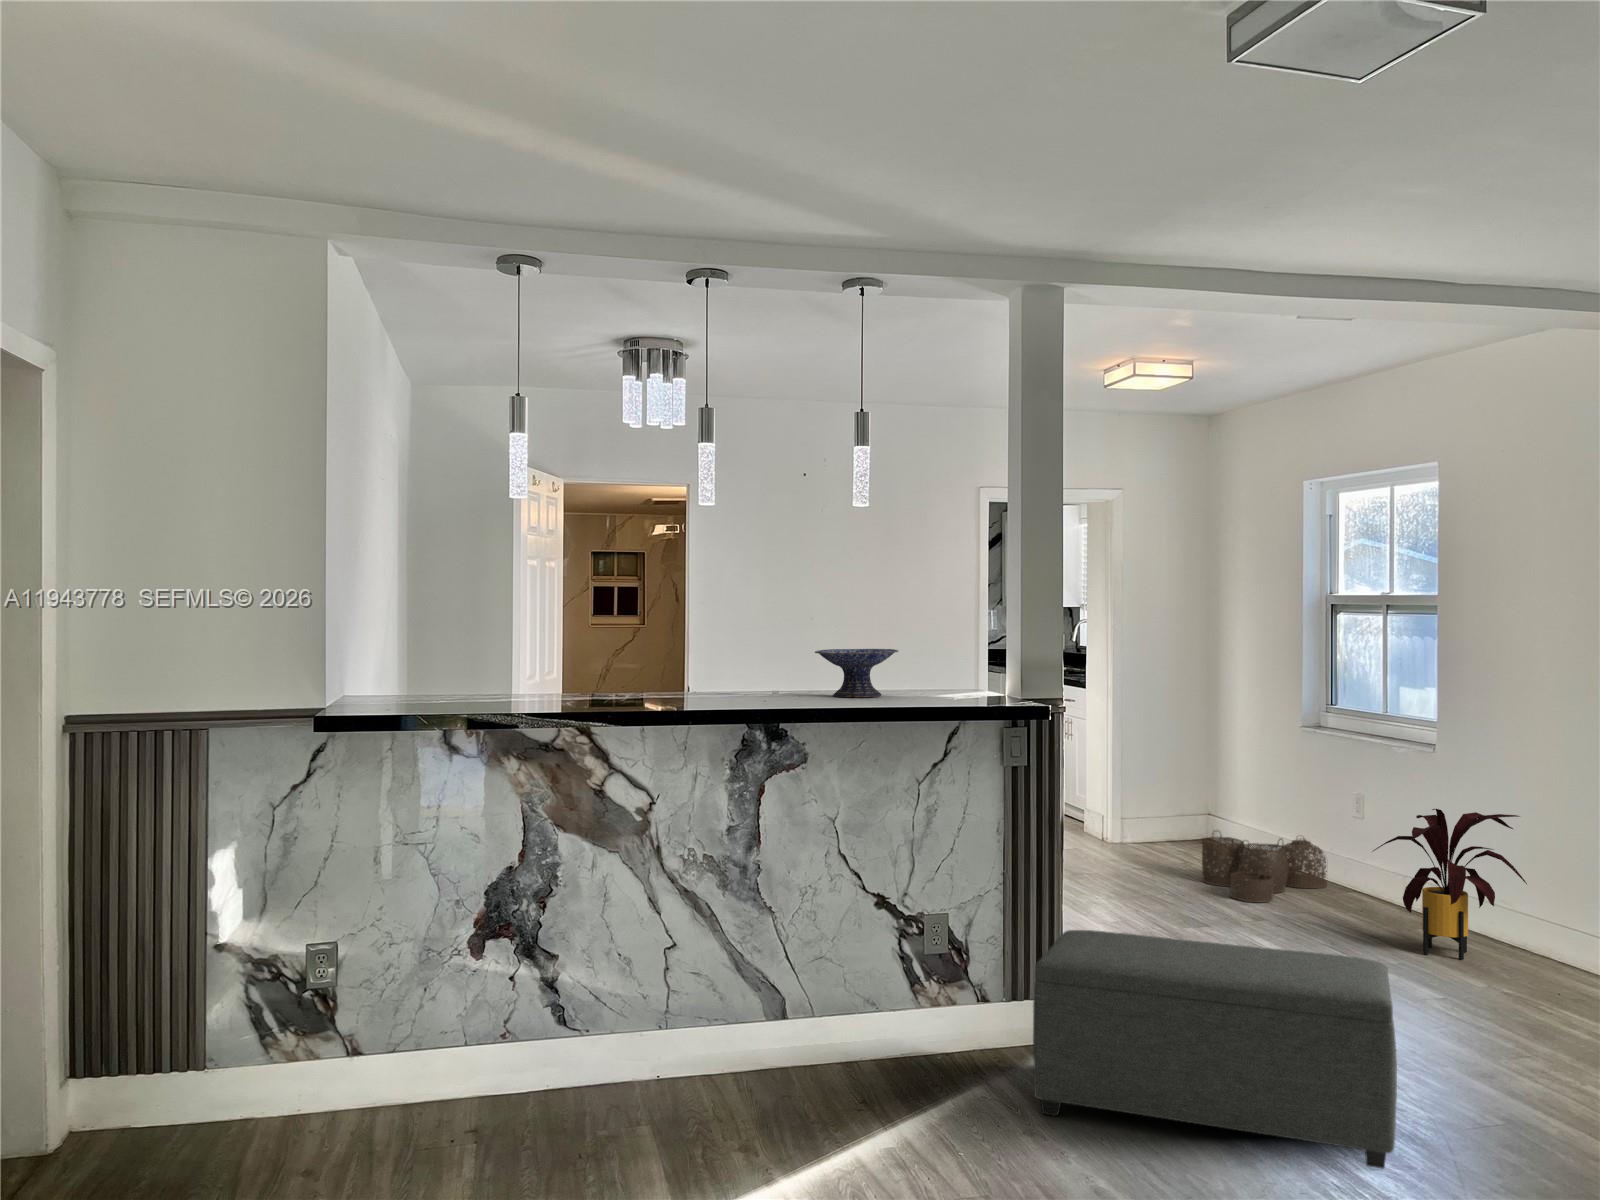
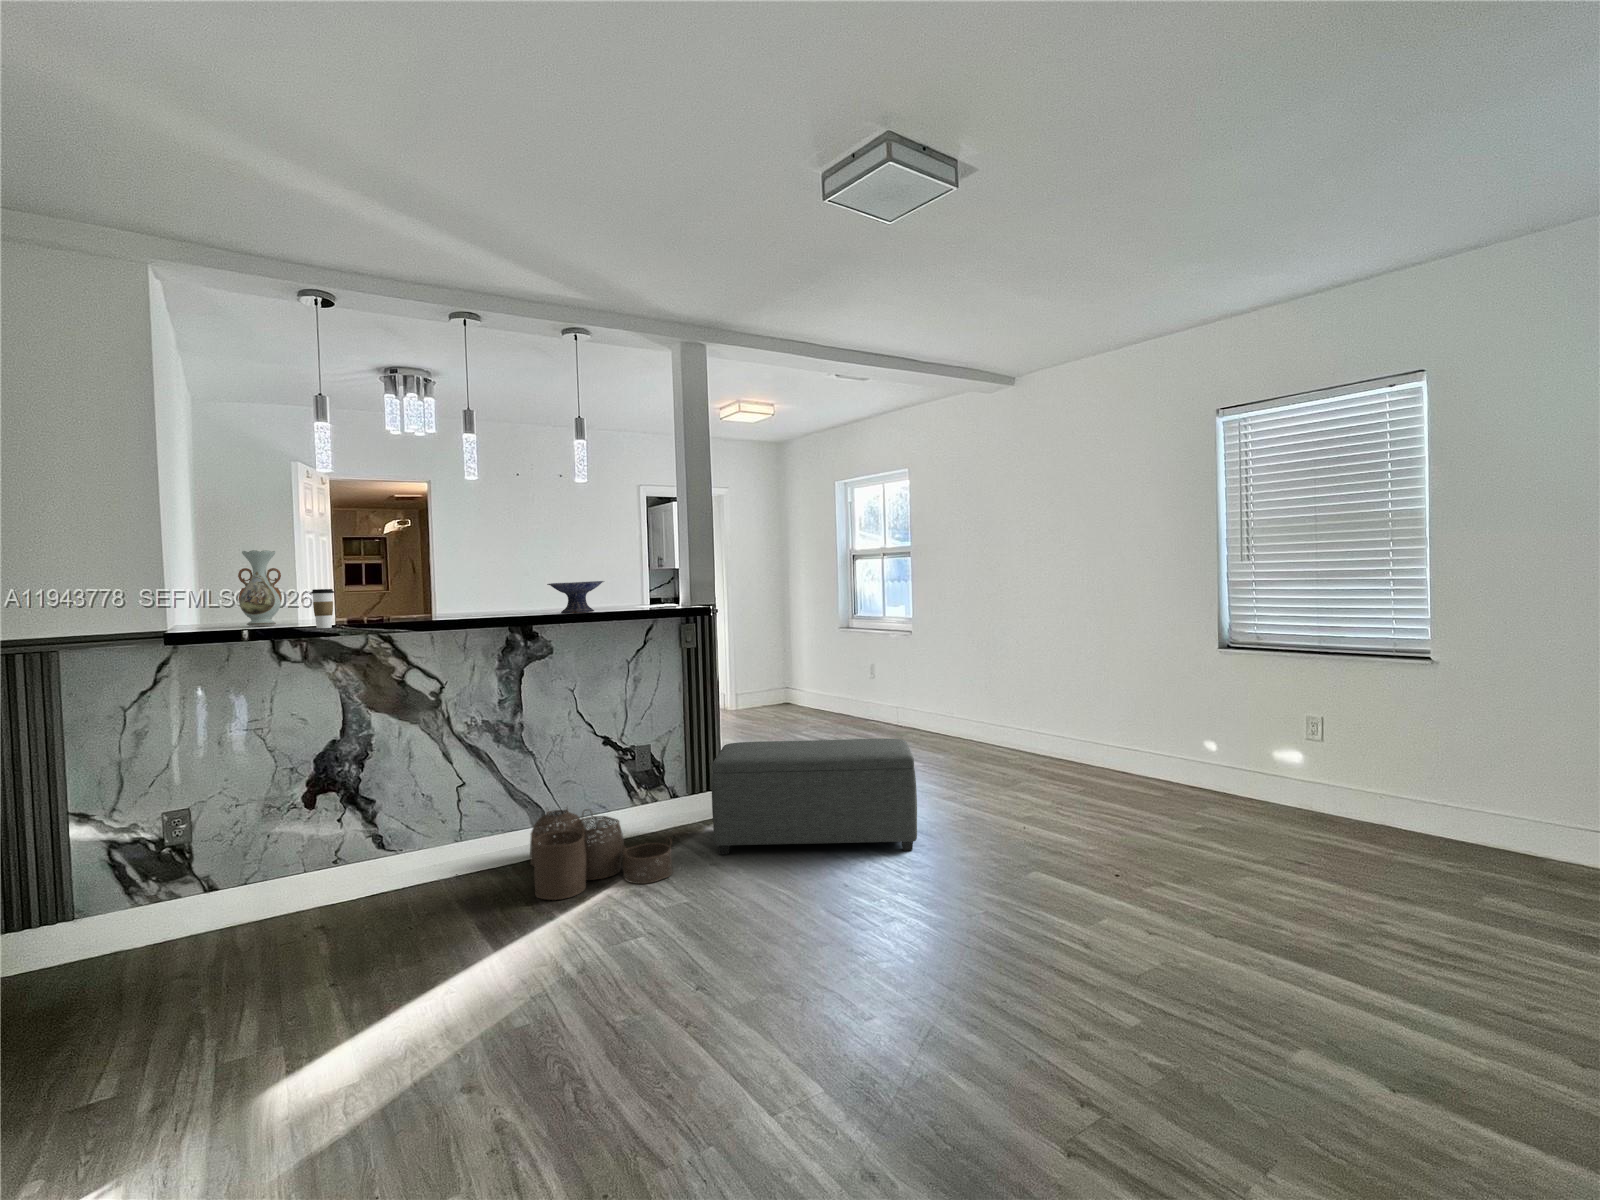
vase: none [424,595,473,695] -> present [238,550,282,626]
coffee cup: none [495,657,523,710] -> present [311,589,334,628]
house plant: present [1373,809,1527,960] -> none [882,663,962,746]
woven basket: present [1202,836,1327,902] -> present [530,809,672,900]

